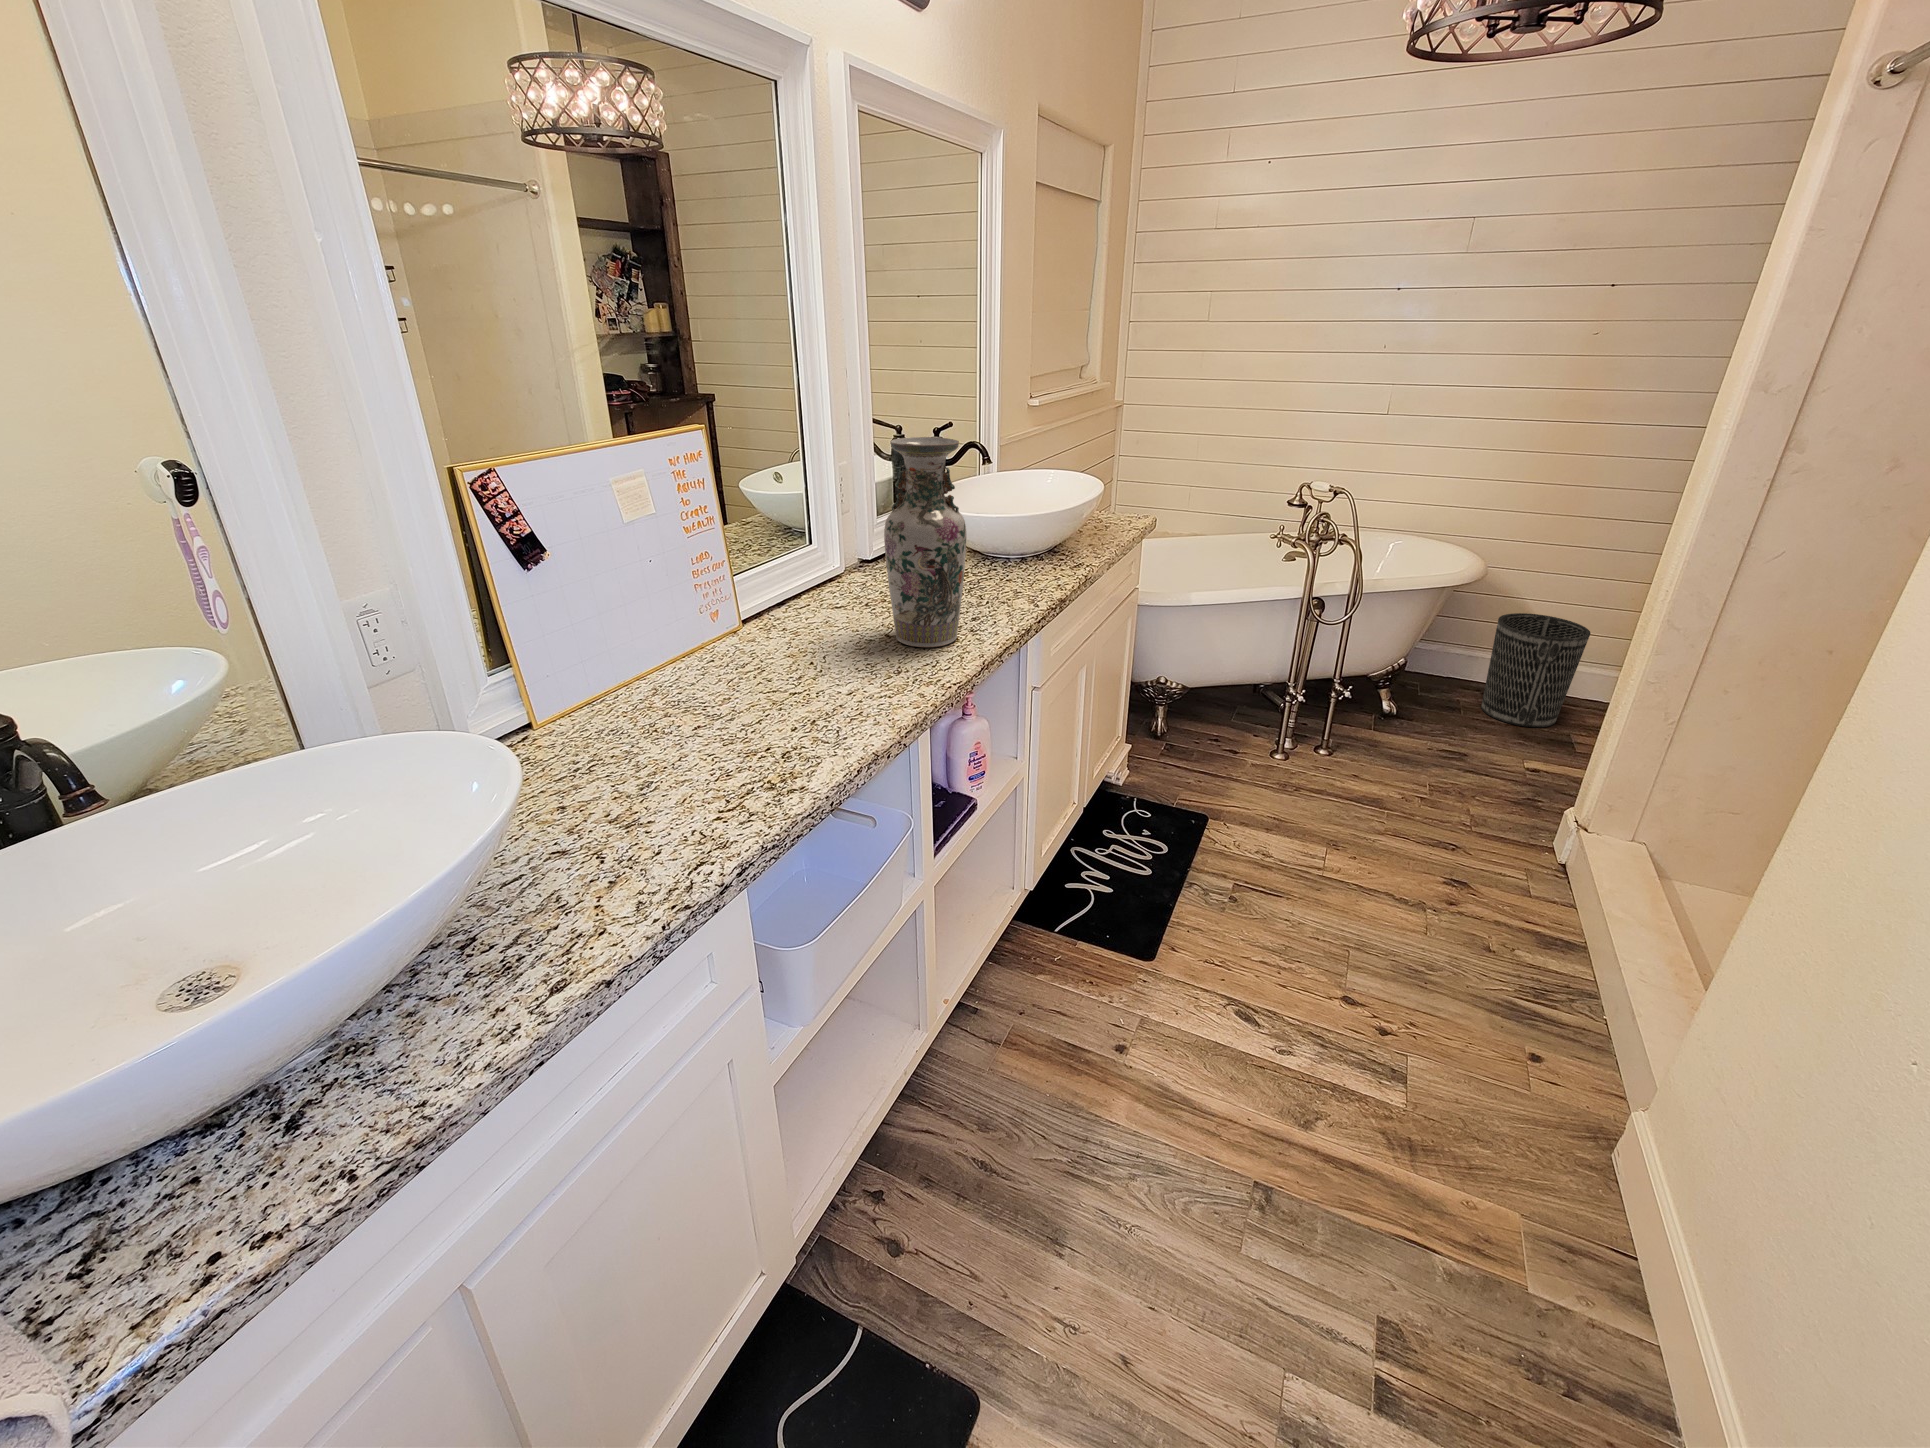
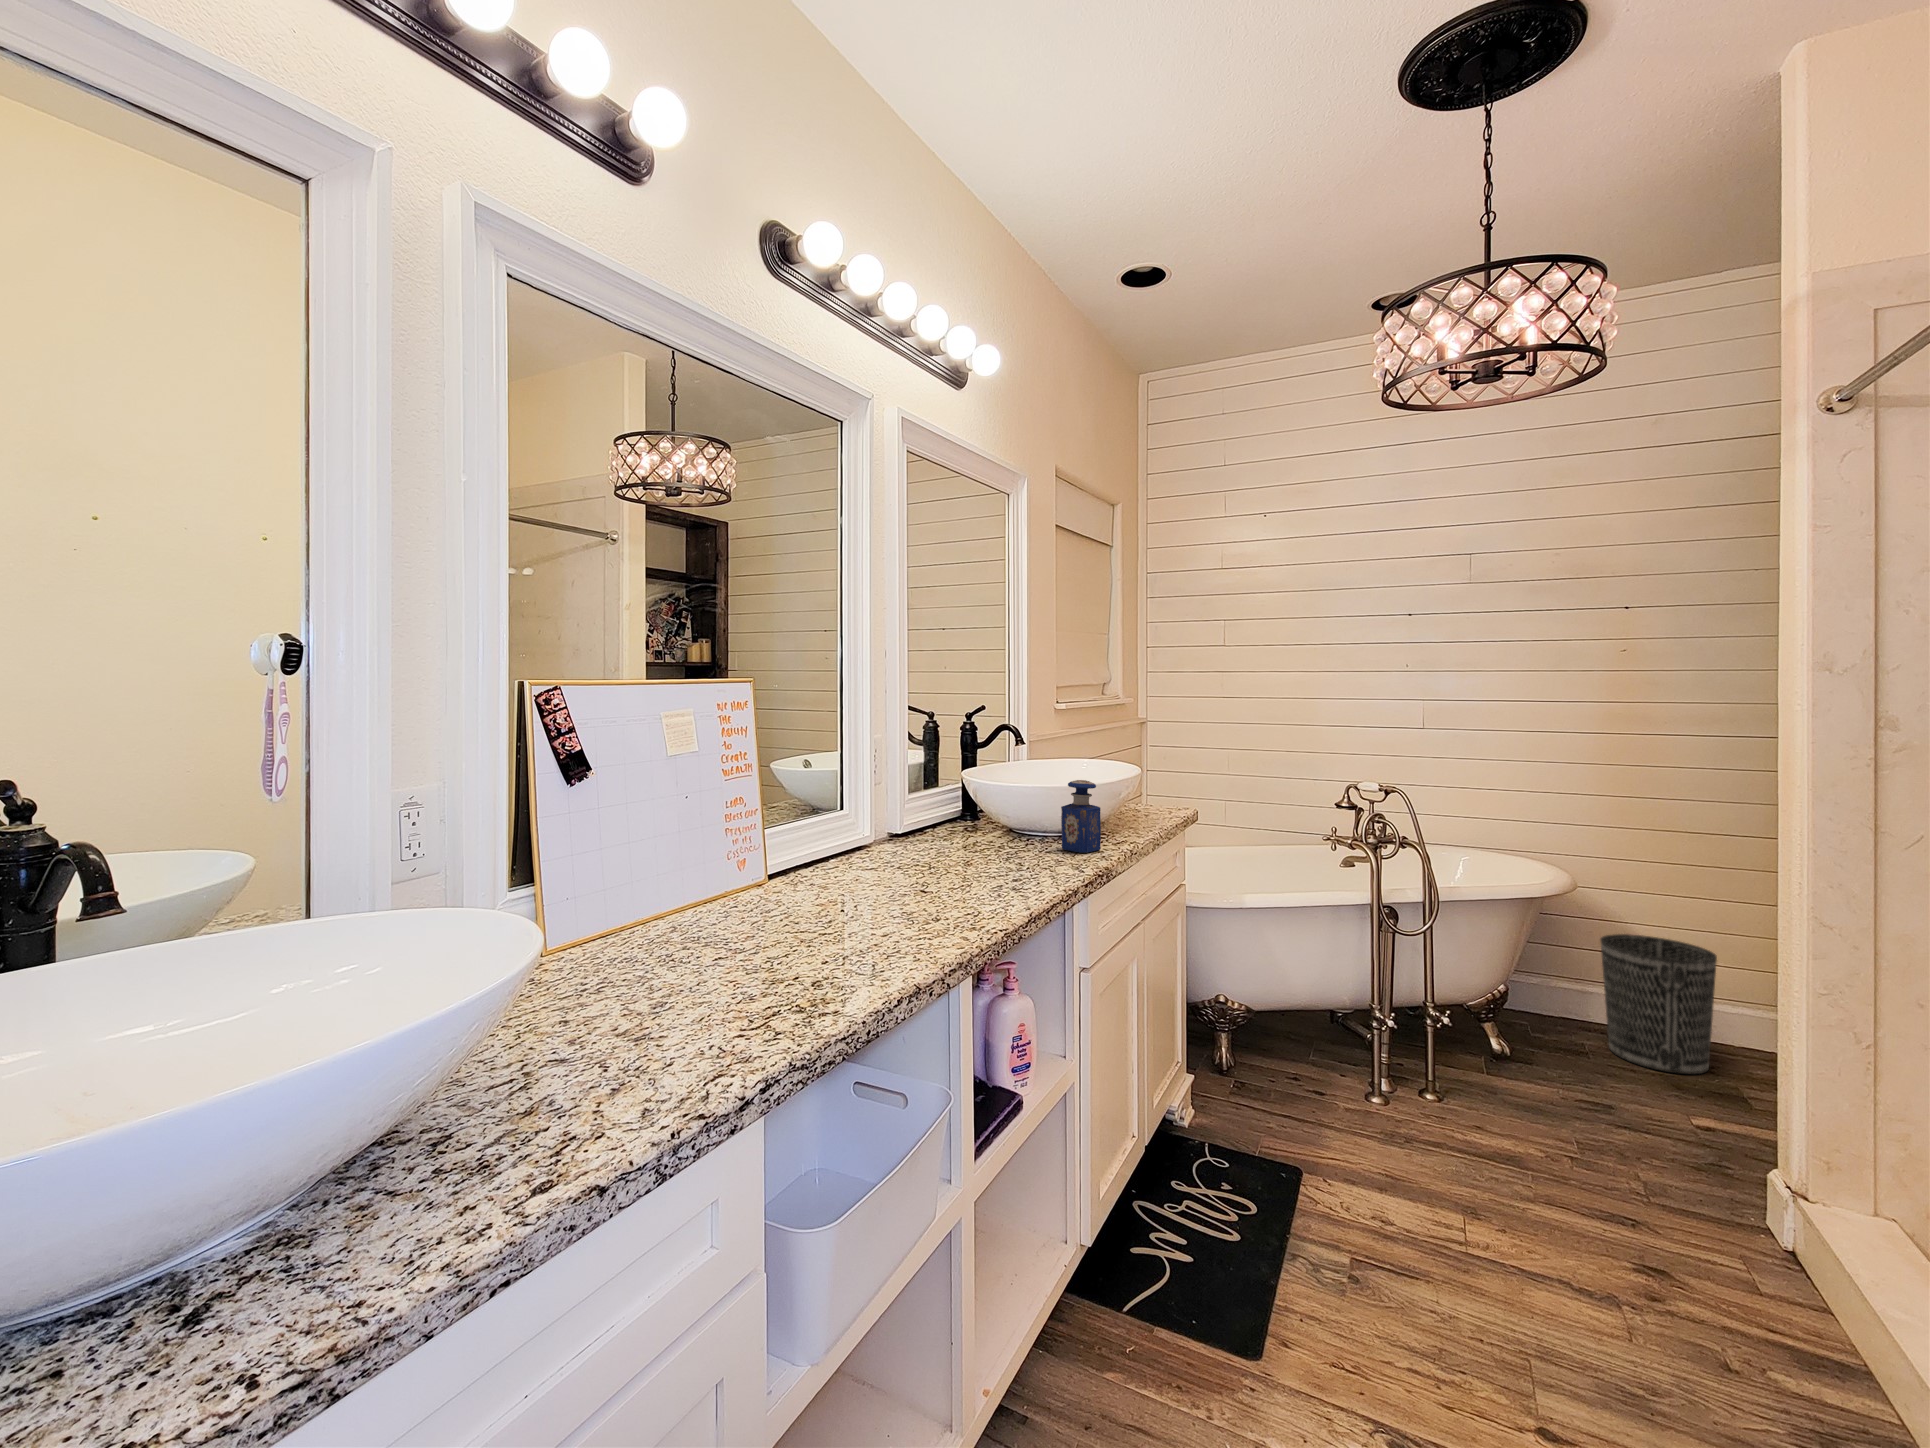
vase: present [884,437,967,647] -> none [925,690,1008,901]
perfume bottle: none [1021,509,1060,580] -> present [1061,780,1101,853]

